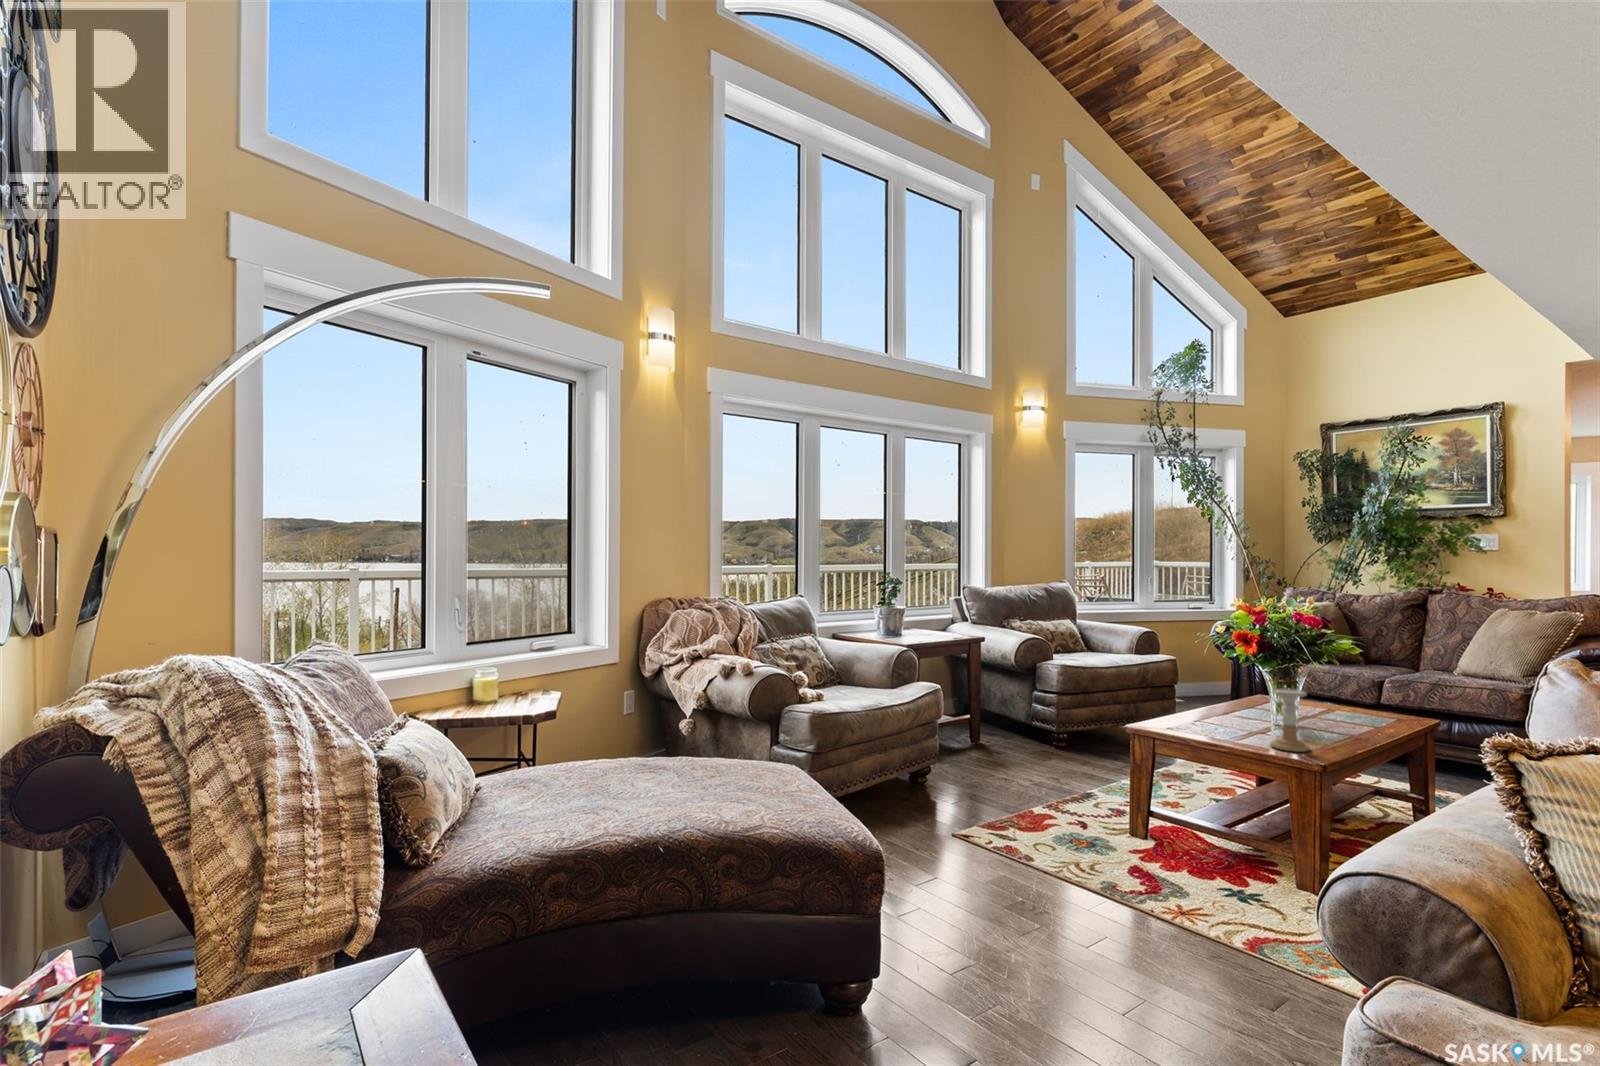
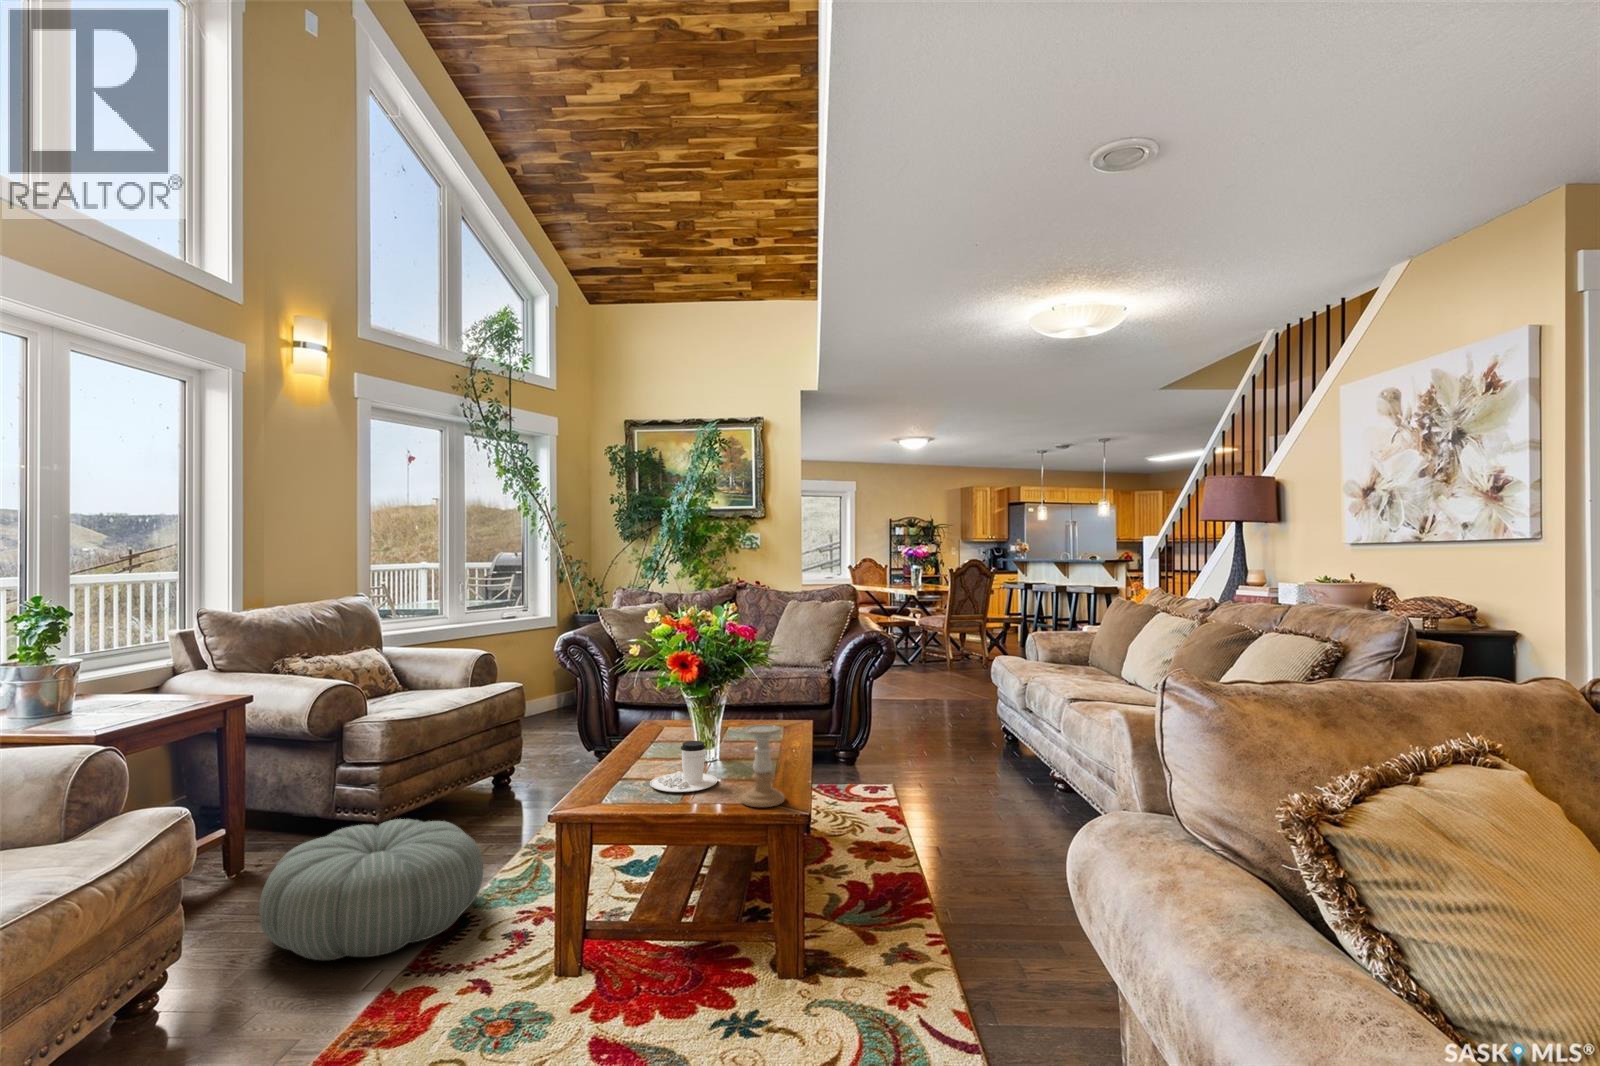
coffee cup: none [1210,698,1268,734] -> present [650,741,717,792]
pouf: none [976,722,1106,796] -> present [259,819,483,960]

